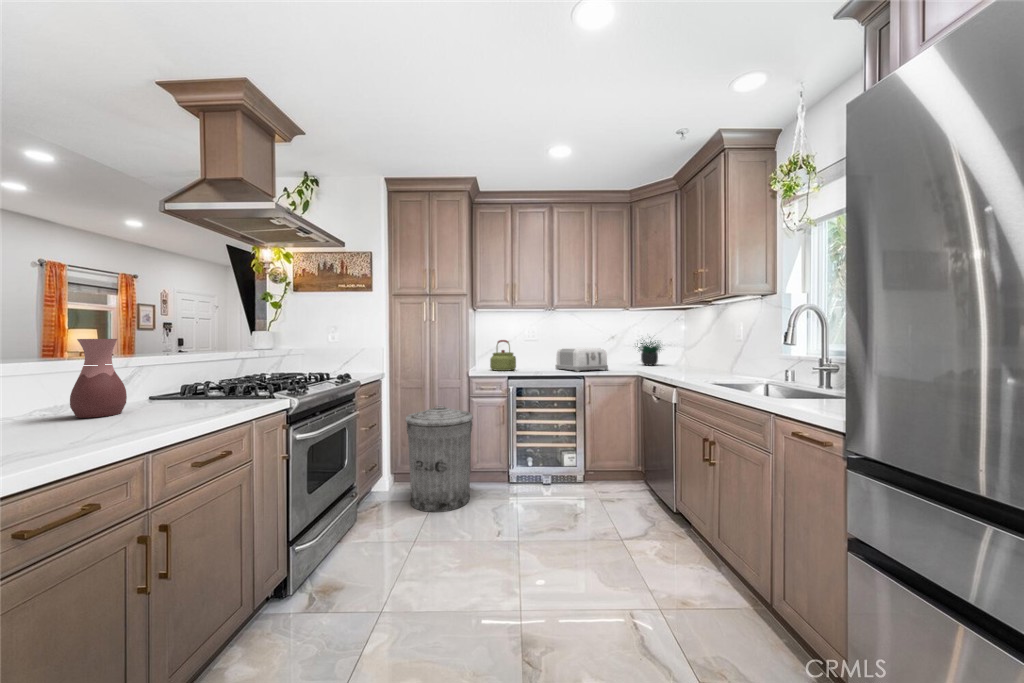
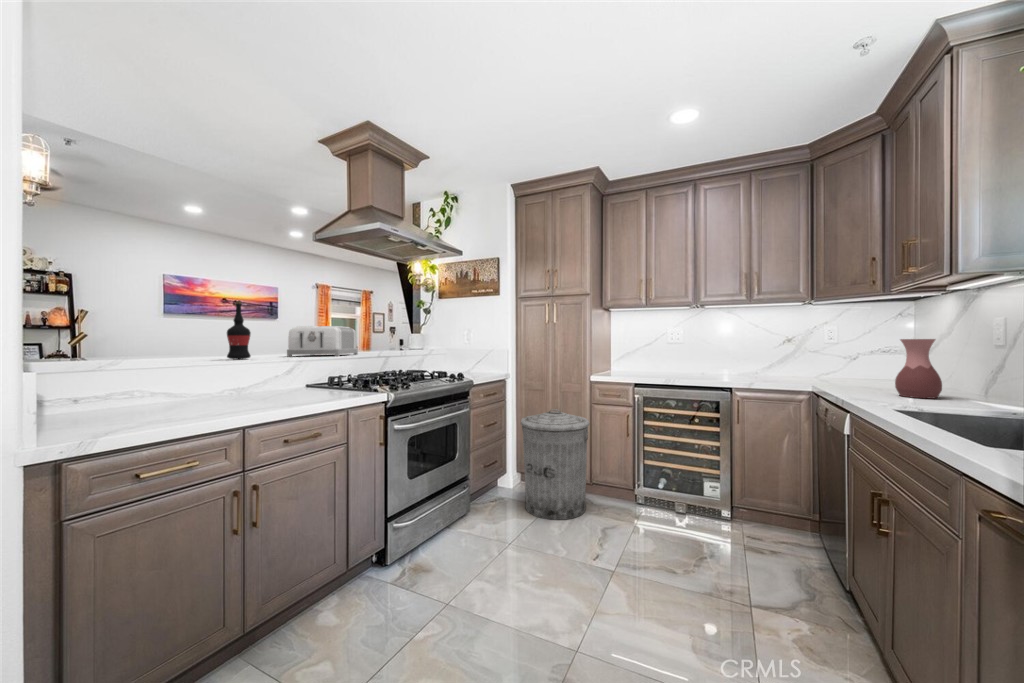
wine bottle: none [35,283,77,365] -> present [227,301,251,359]
vase: present [70,339,127,418] -> present [895,339,942,399]
kettle: present [490,340,516,371] -> none [617,342,647,377]
potted plant: present [637,340,661,366] -> none [812,328,876,378]
toaster: present [556,348,608,372] -> present [287,326,358,356]

